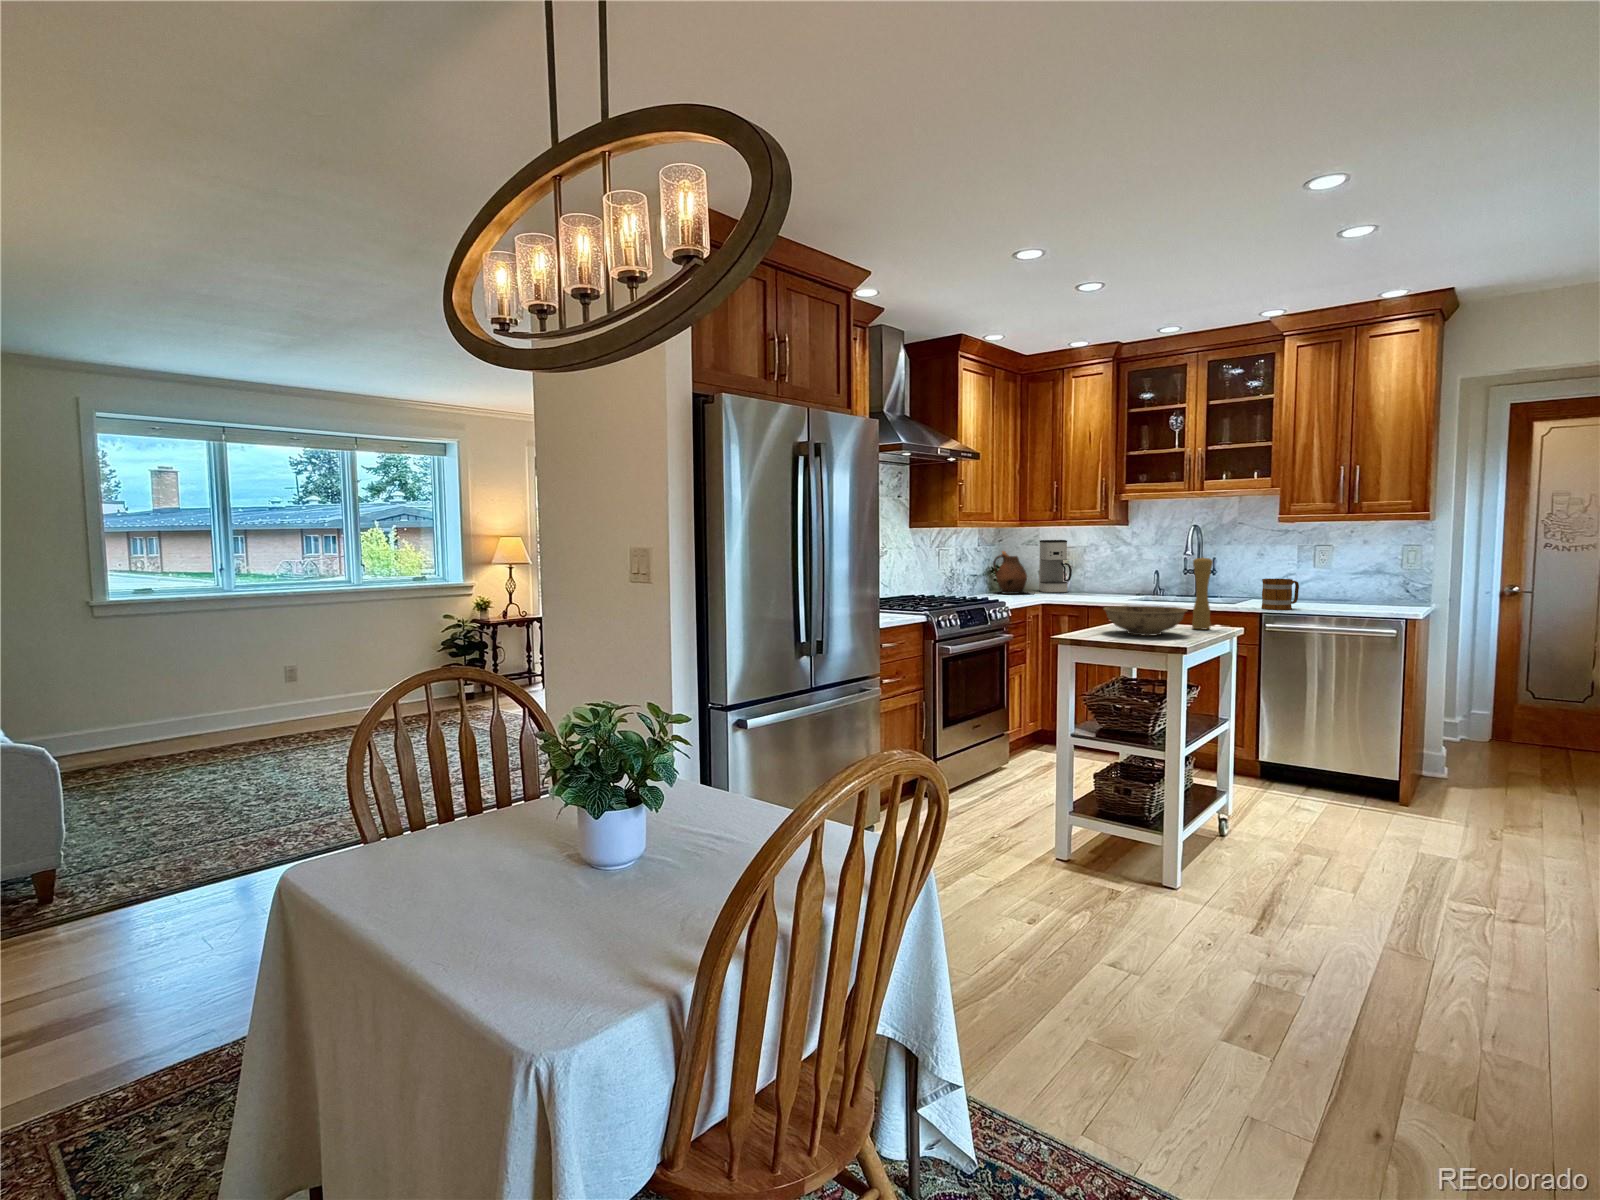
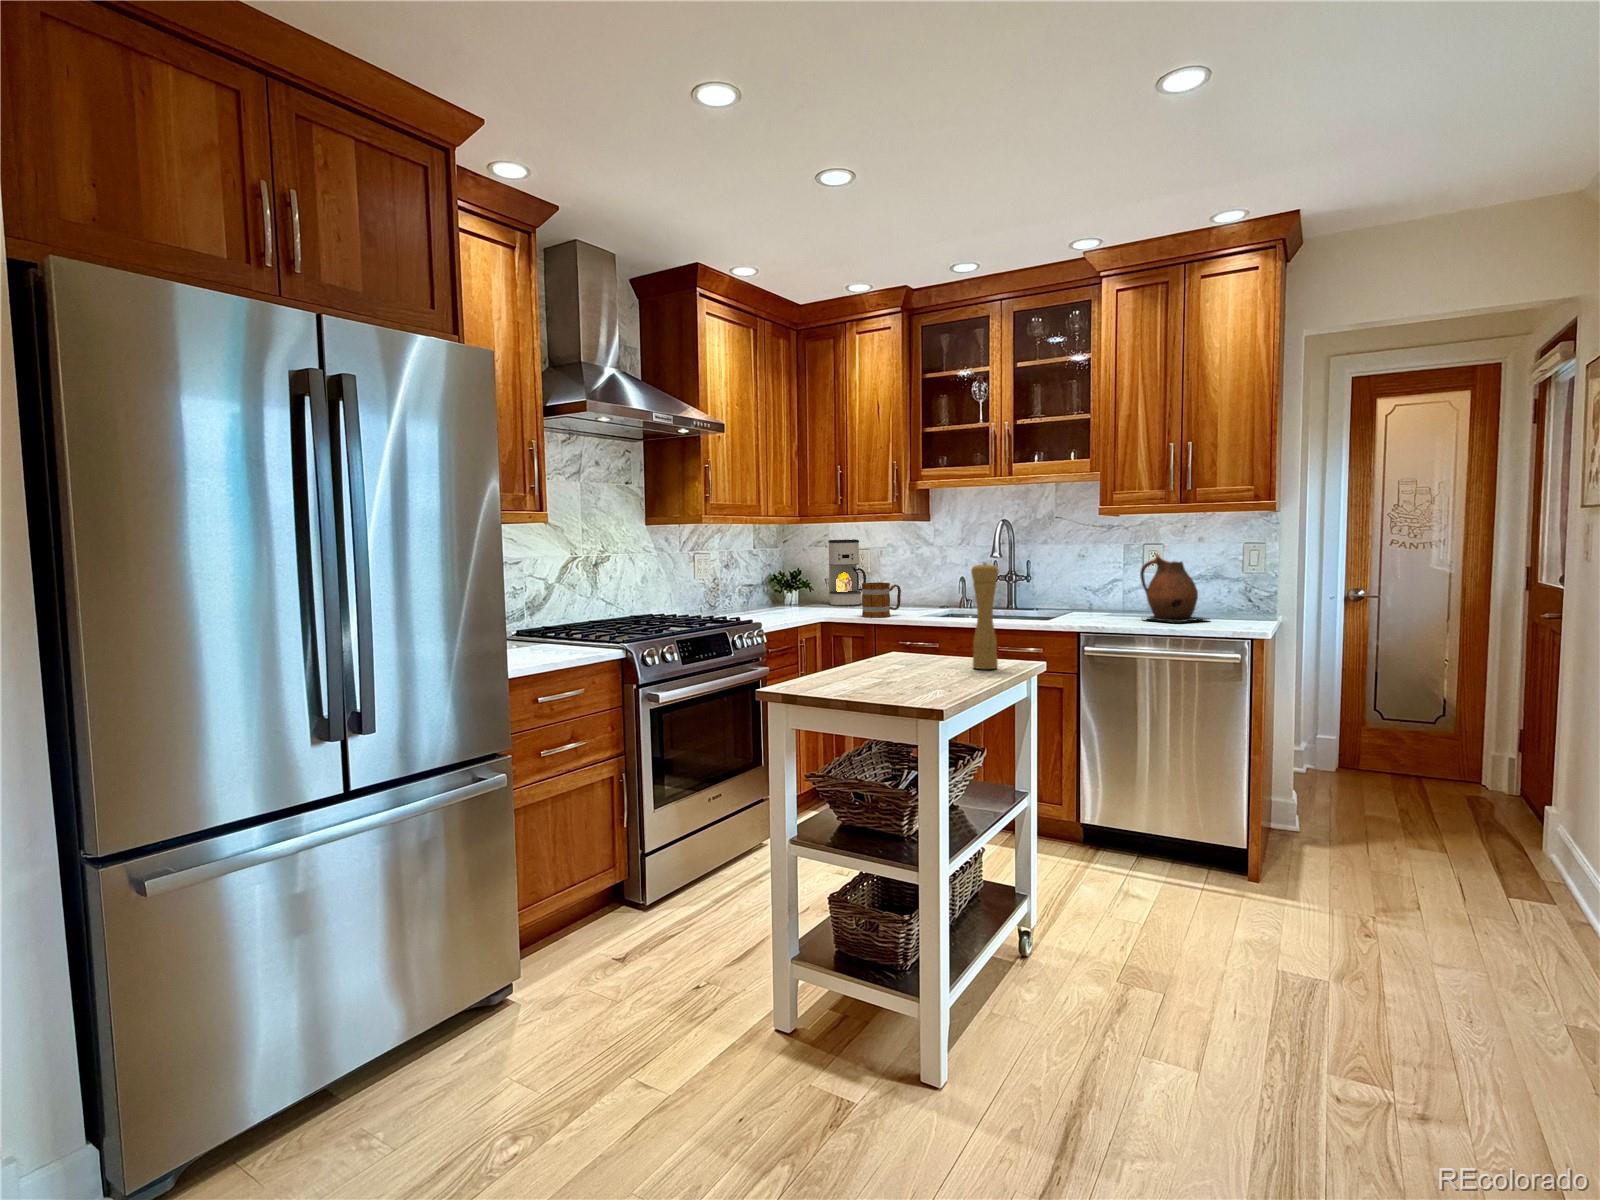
ceramic pitcher: present [993,551,1027,594] -> present [1140,553,1207,623]
mug: present [1261,579,1299,610] -> present [862,582,901,618]
bowl: present [1104,605,1187,636] -> none [838,636,958,685]

